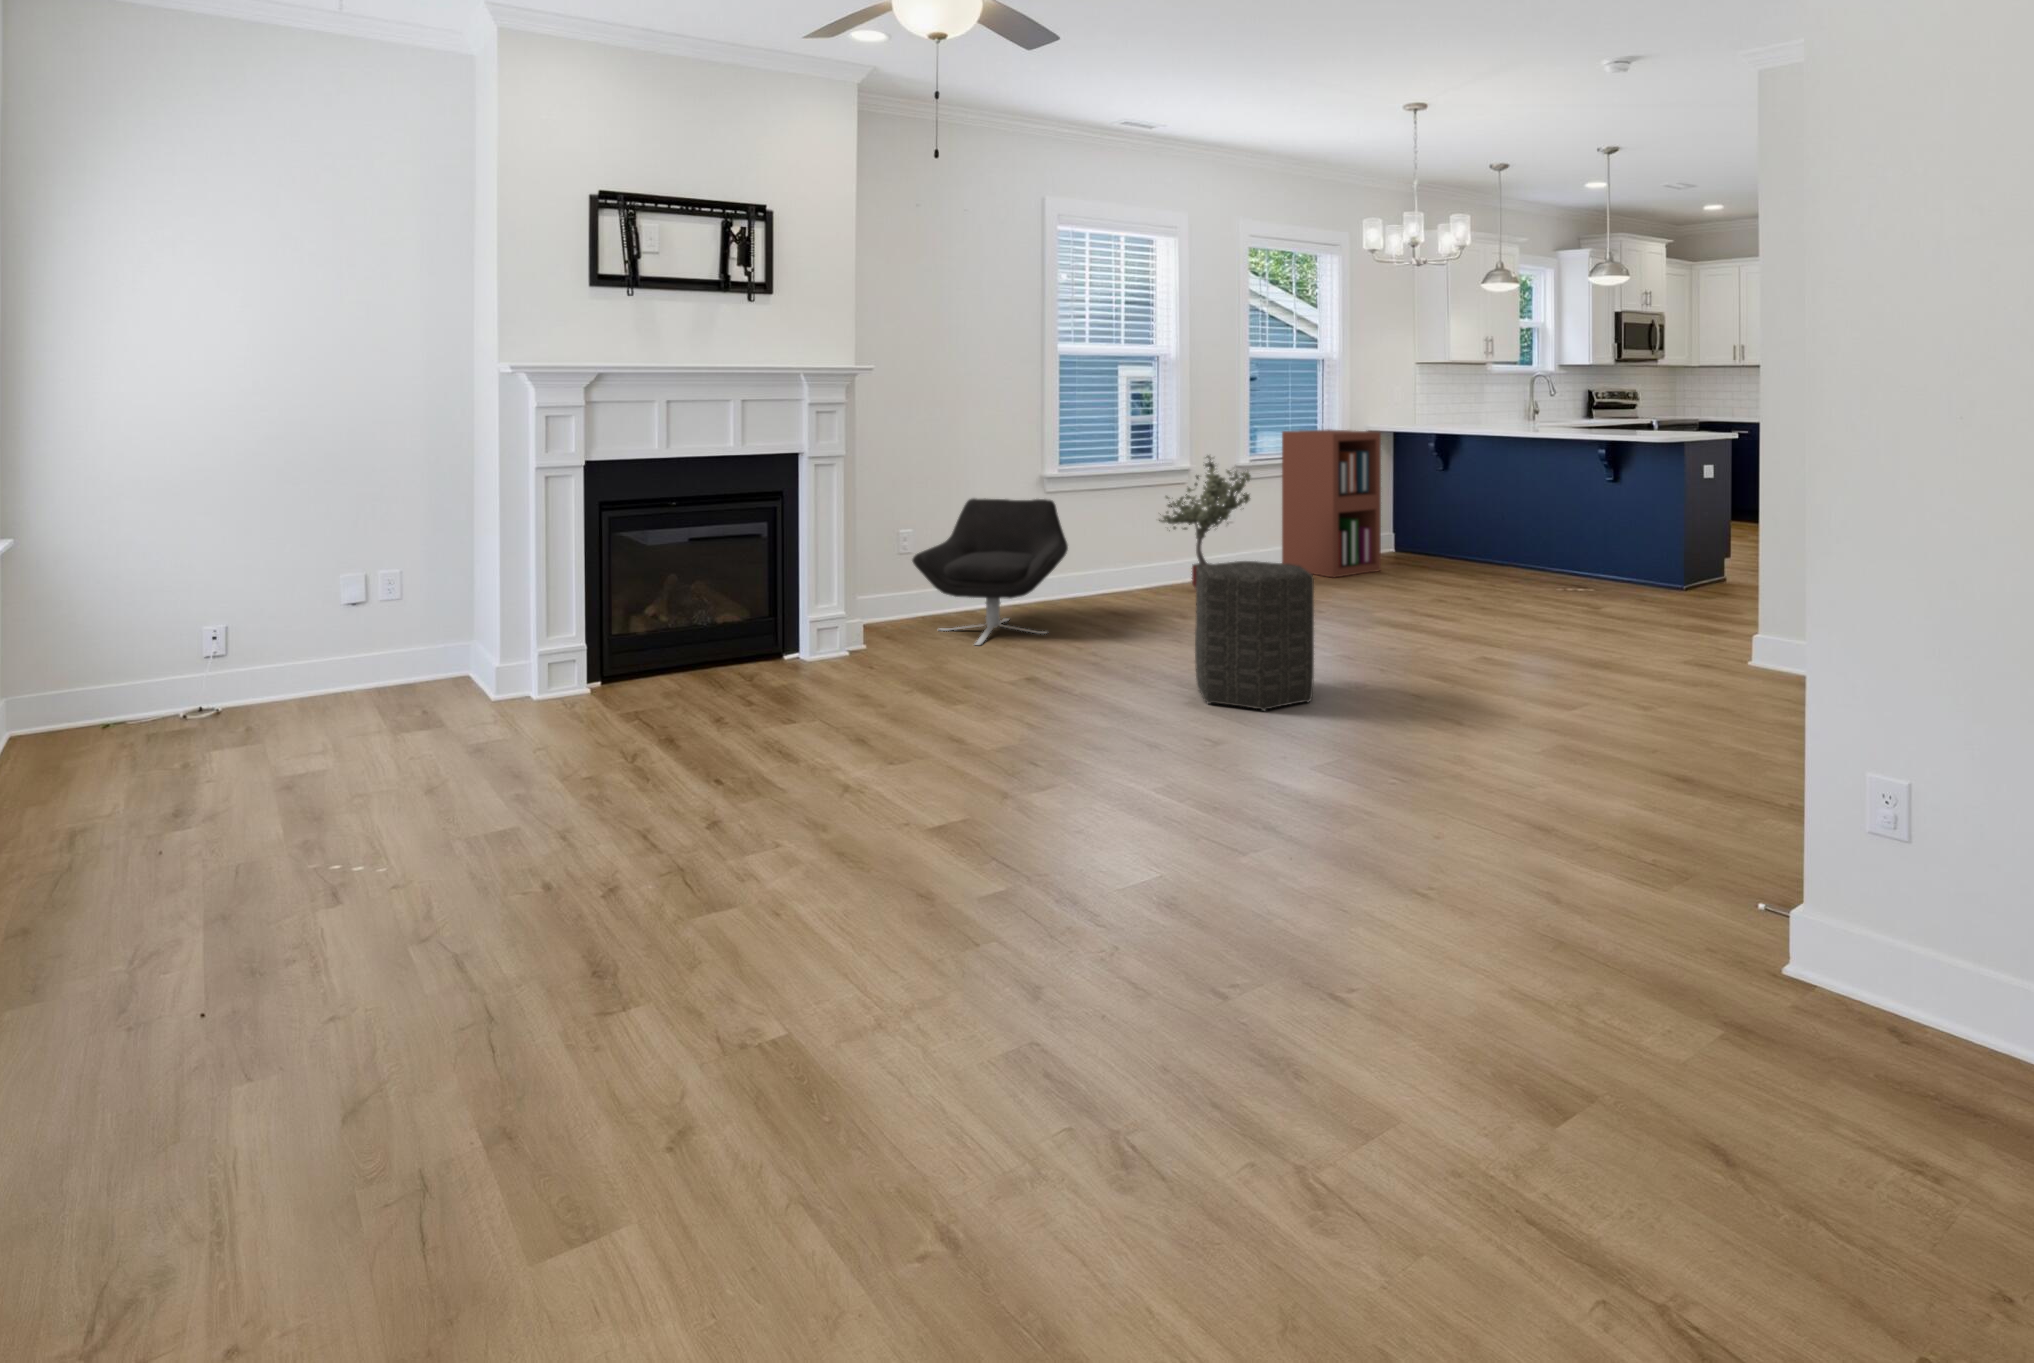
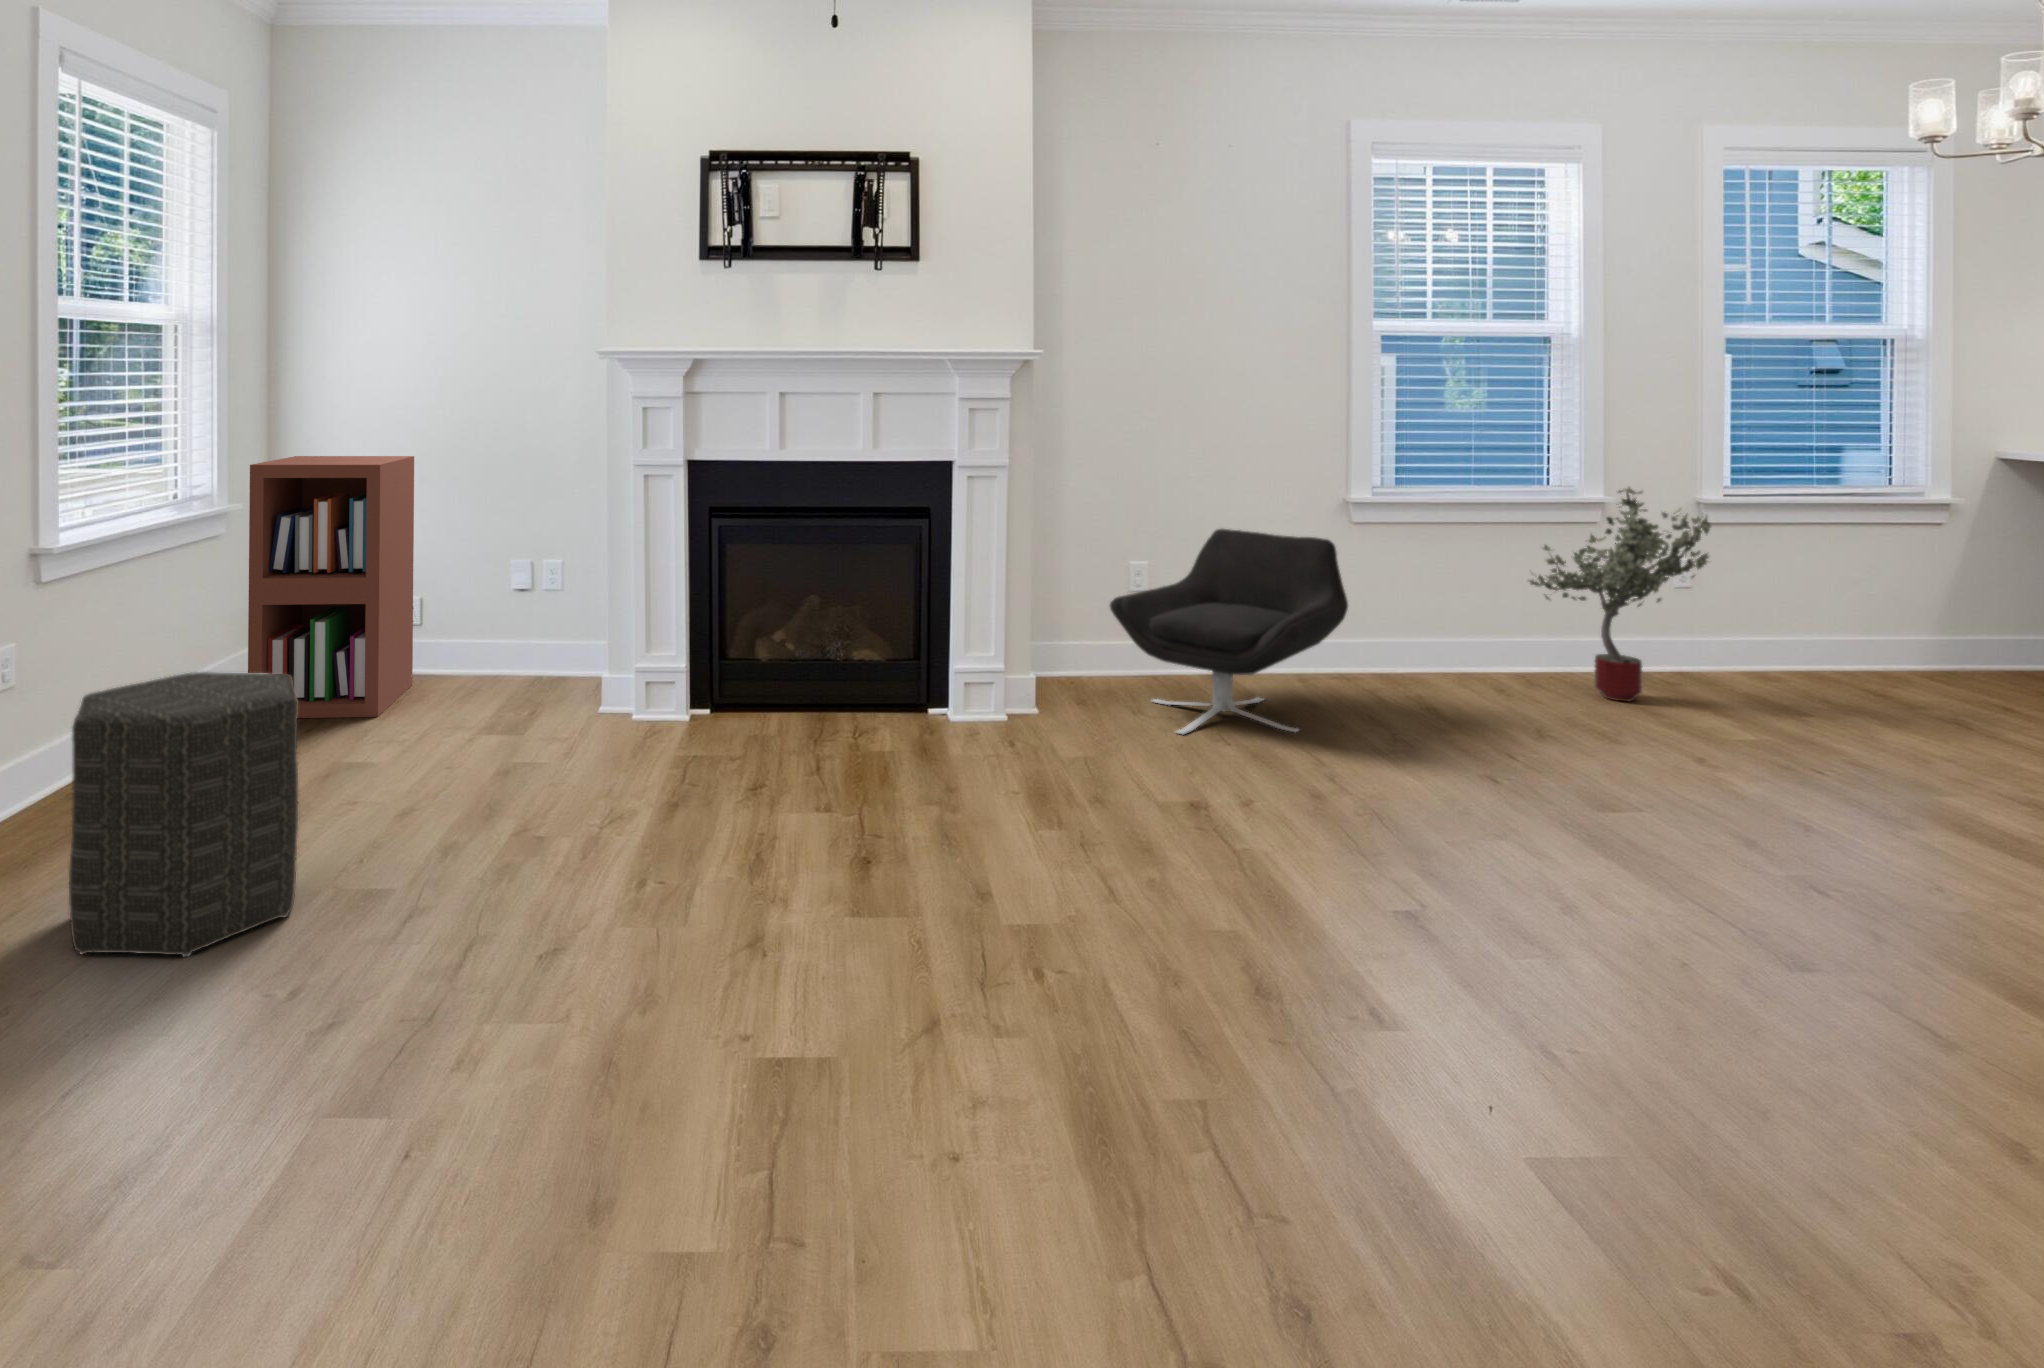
bookshelf: present [1282,429,1381,577] -> present [248,456,414,718]
ottoman: present [1195,561,1314,711] -> present [69,672,298,957]

